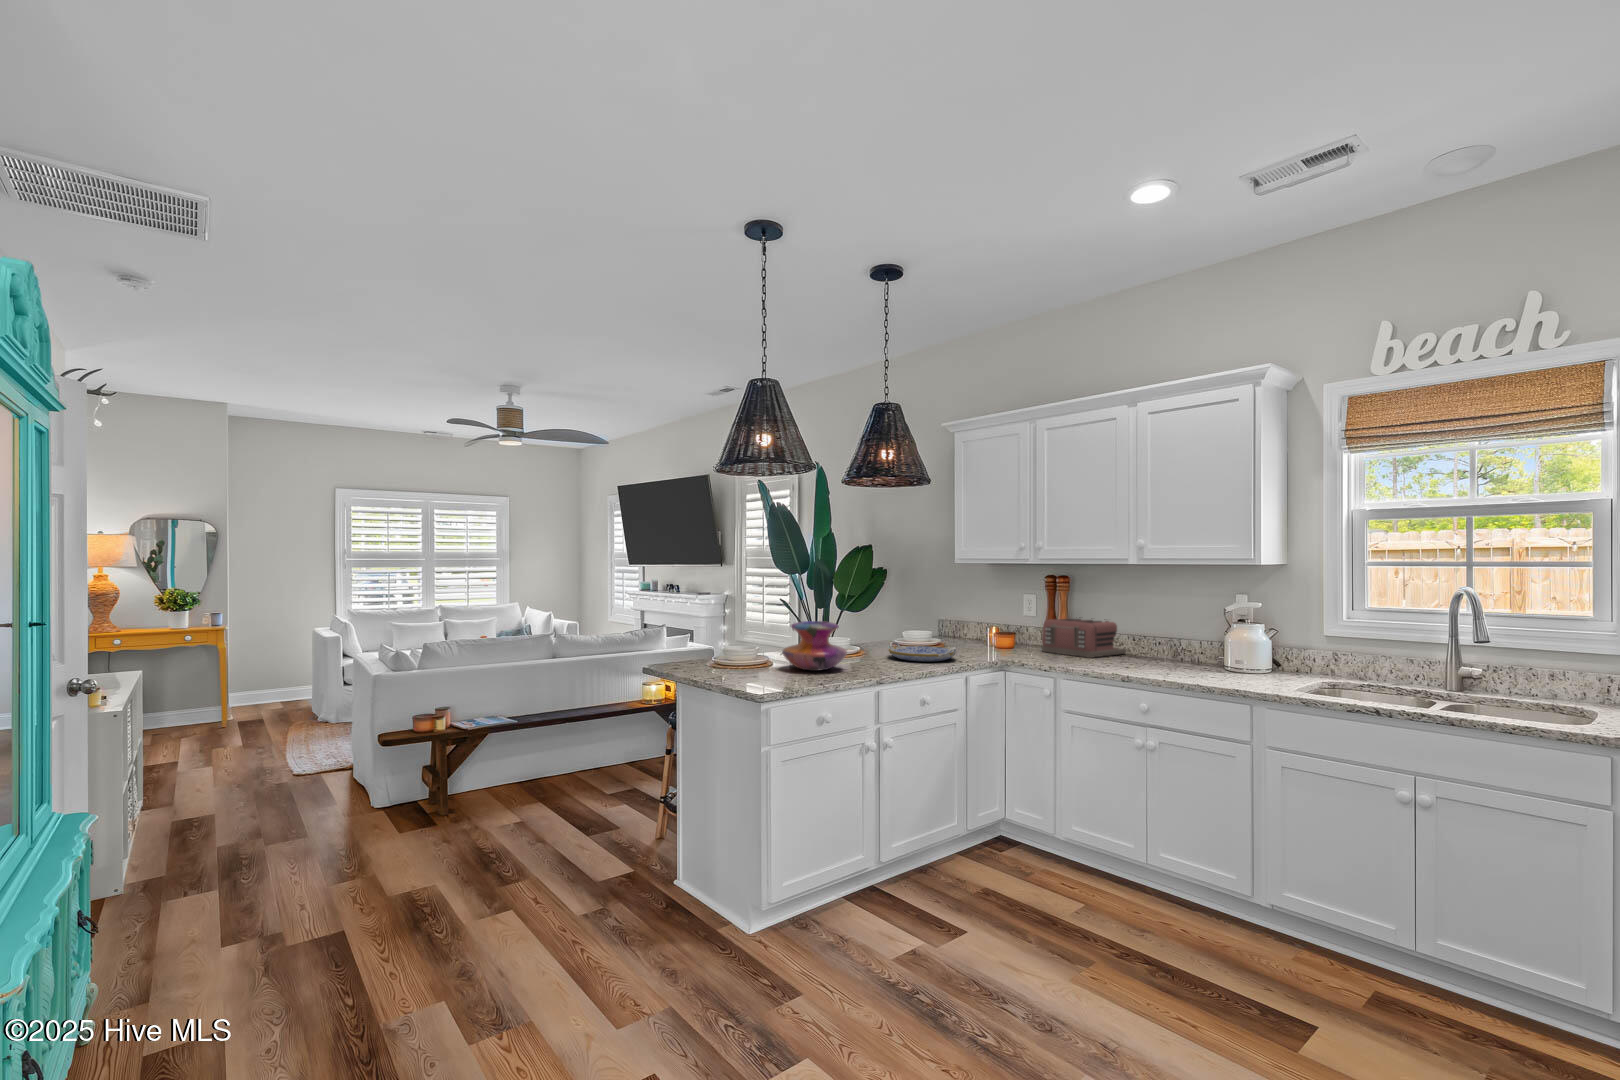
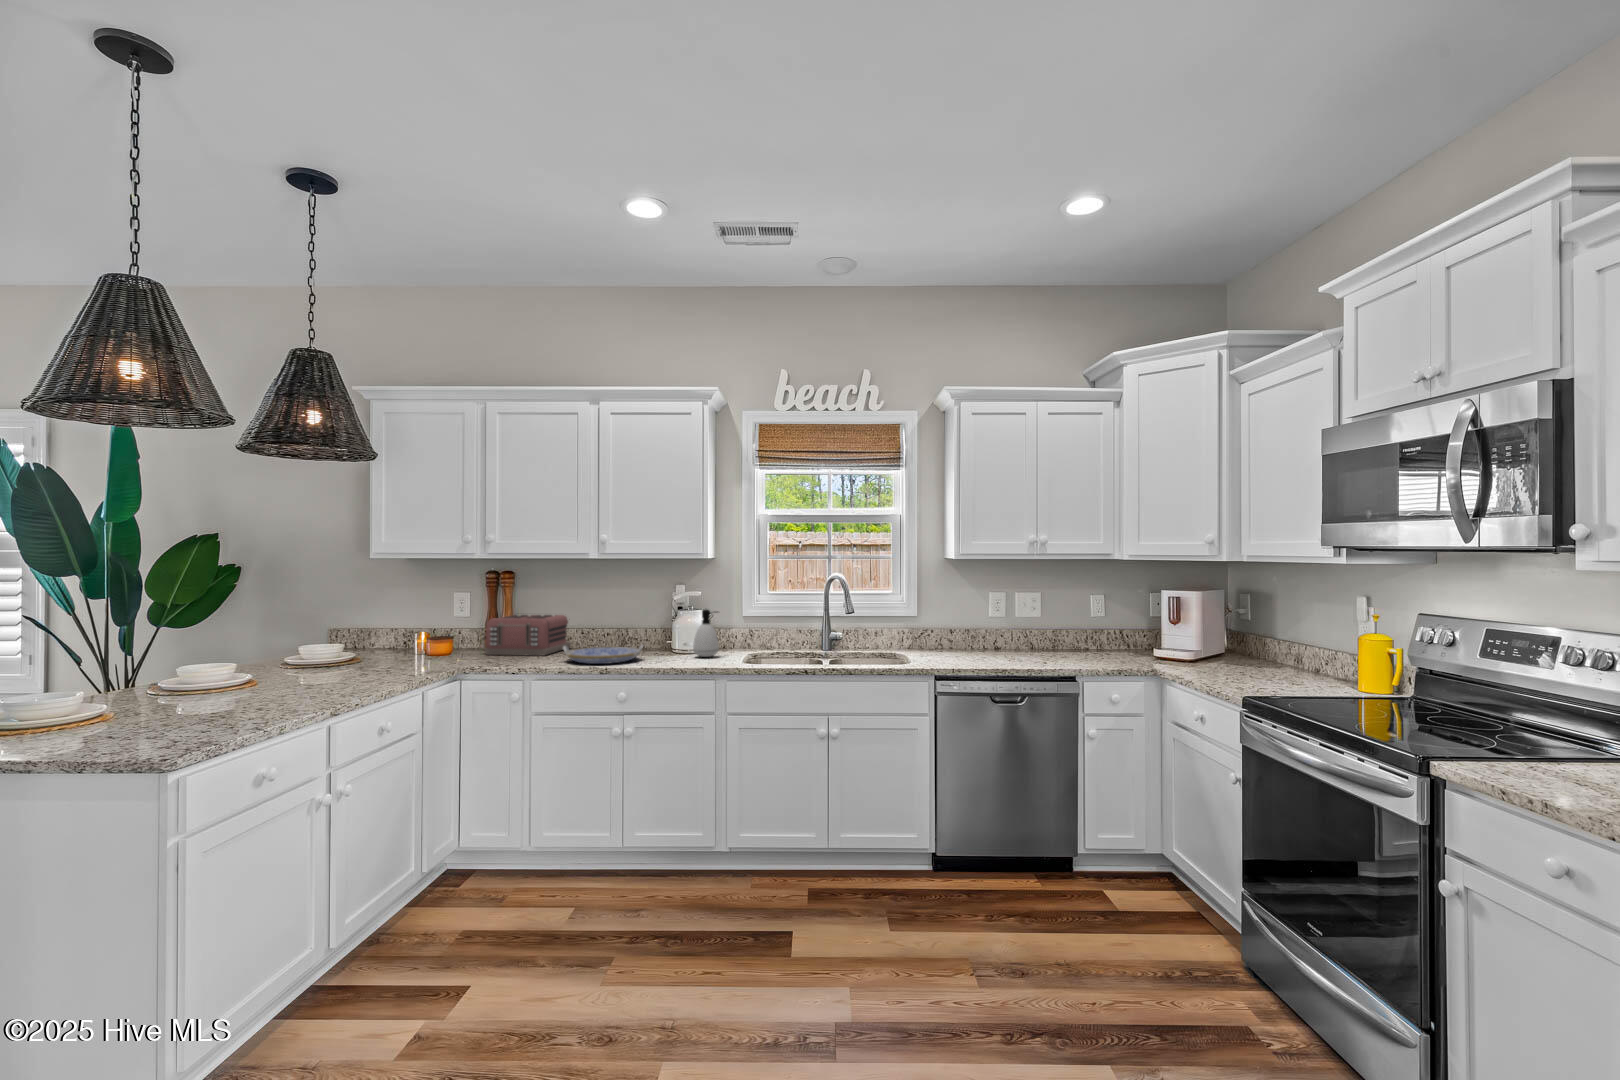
decorative vase: present [782,621,847,671] -> none [159,643,276,716]
soap dispenser: none [1242,626,1276,679] -> present [693,609,719,657]
serving tray: present [889,642,957,662] -> present [563,645,643,664]

